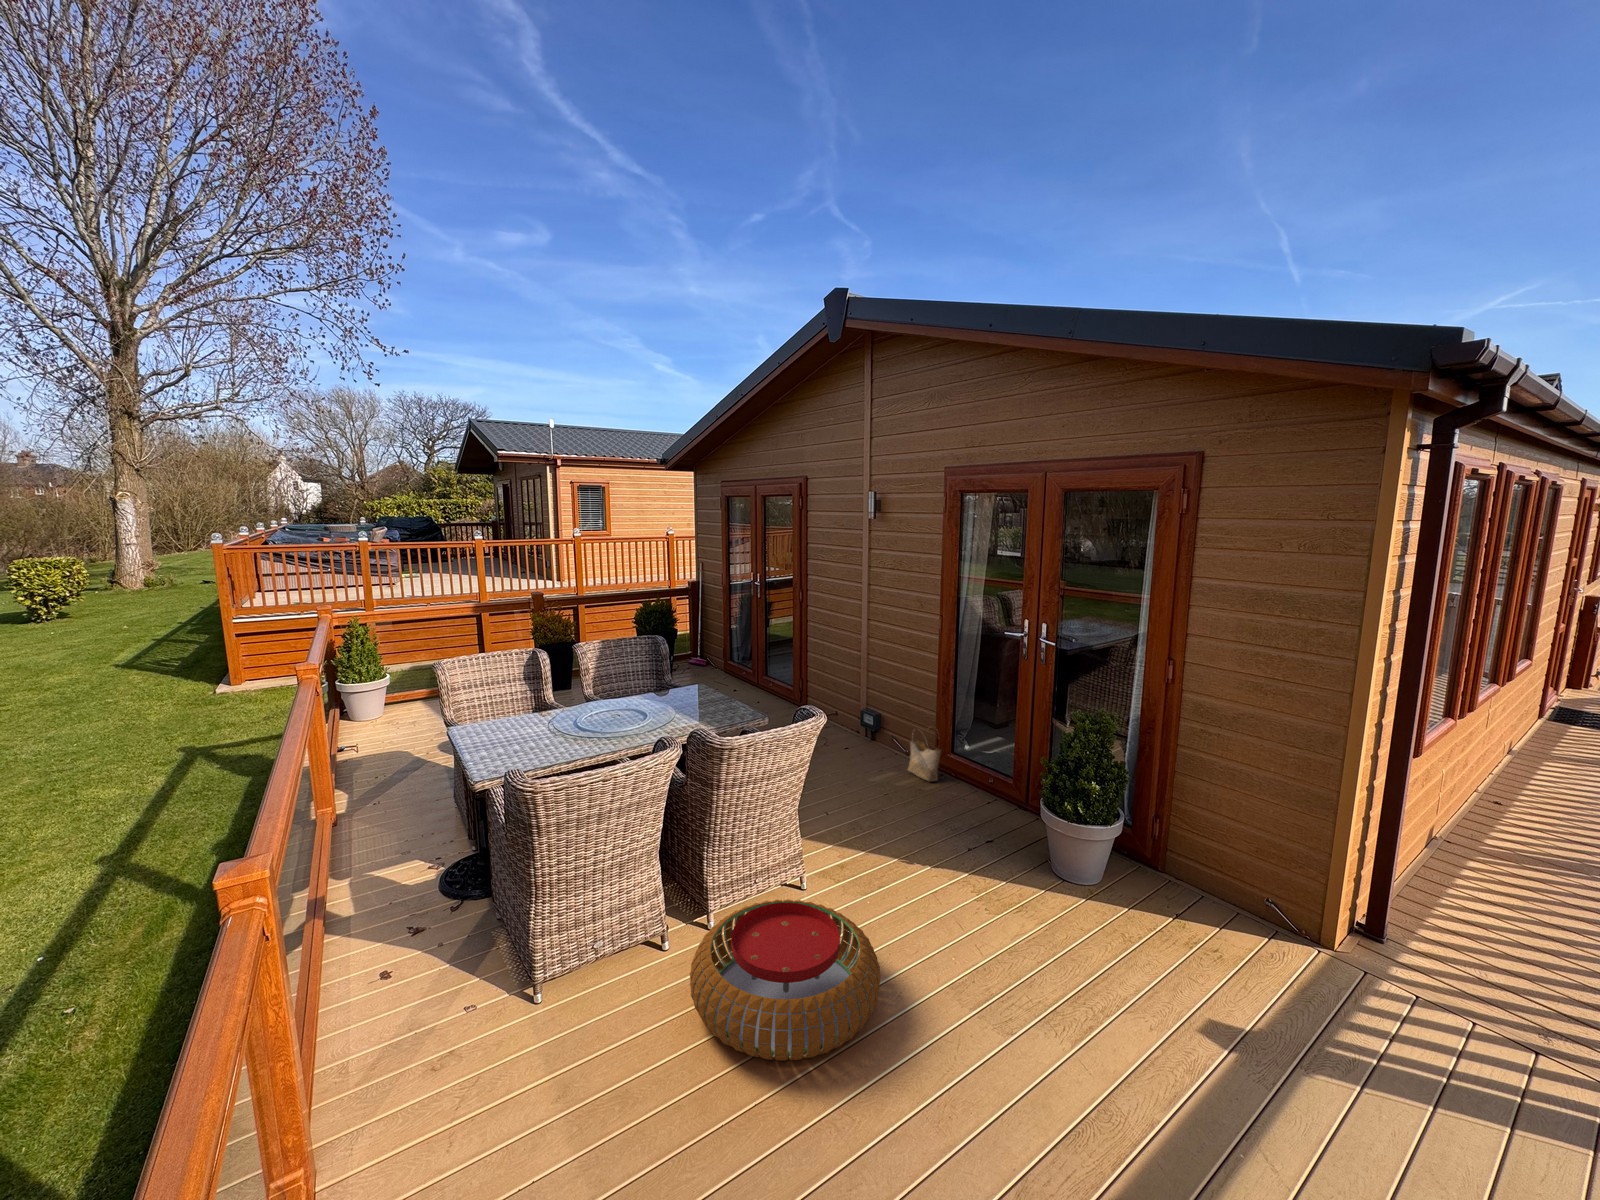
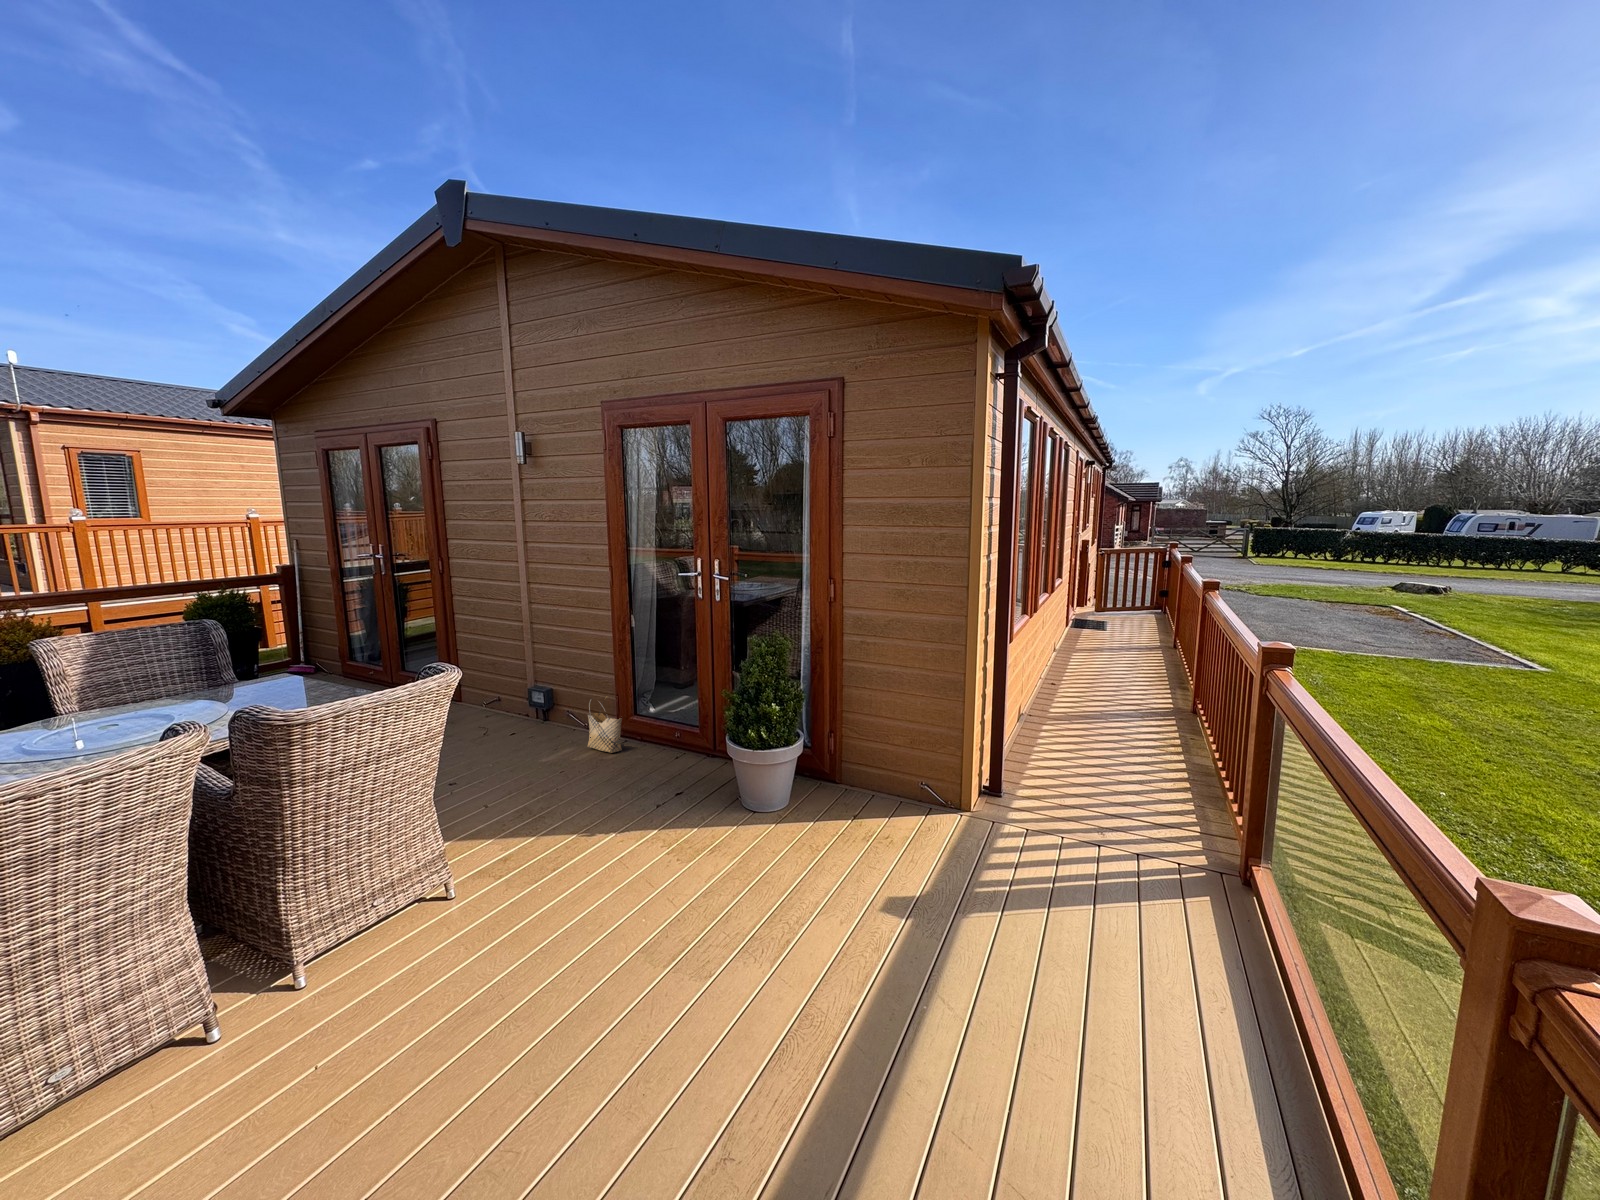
pouf: present [690,899,880,1061] -> none [249,904,548,1136]

